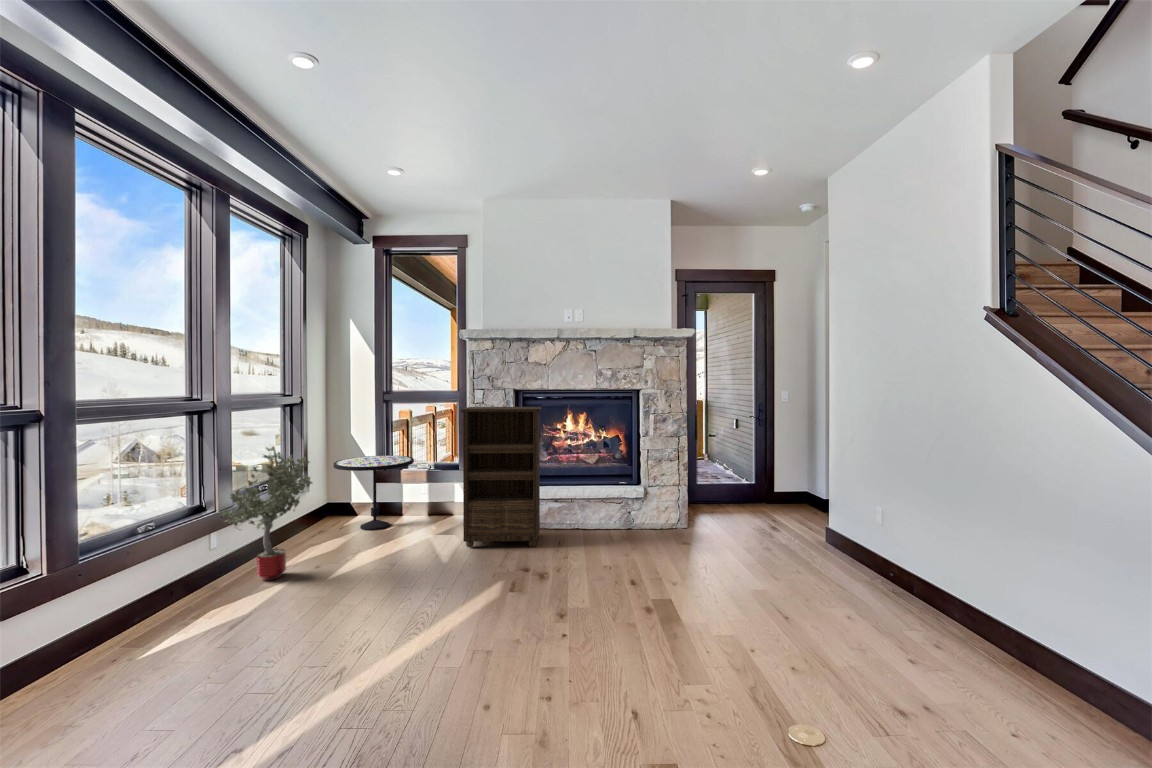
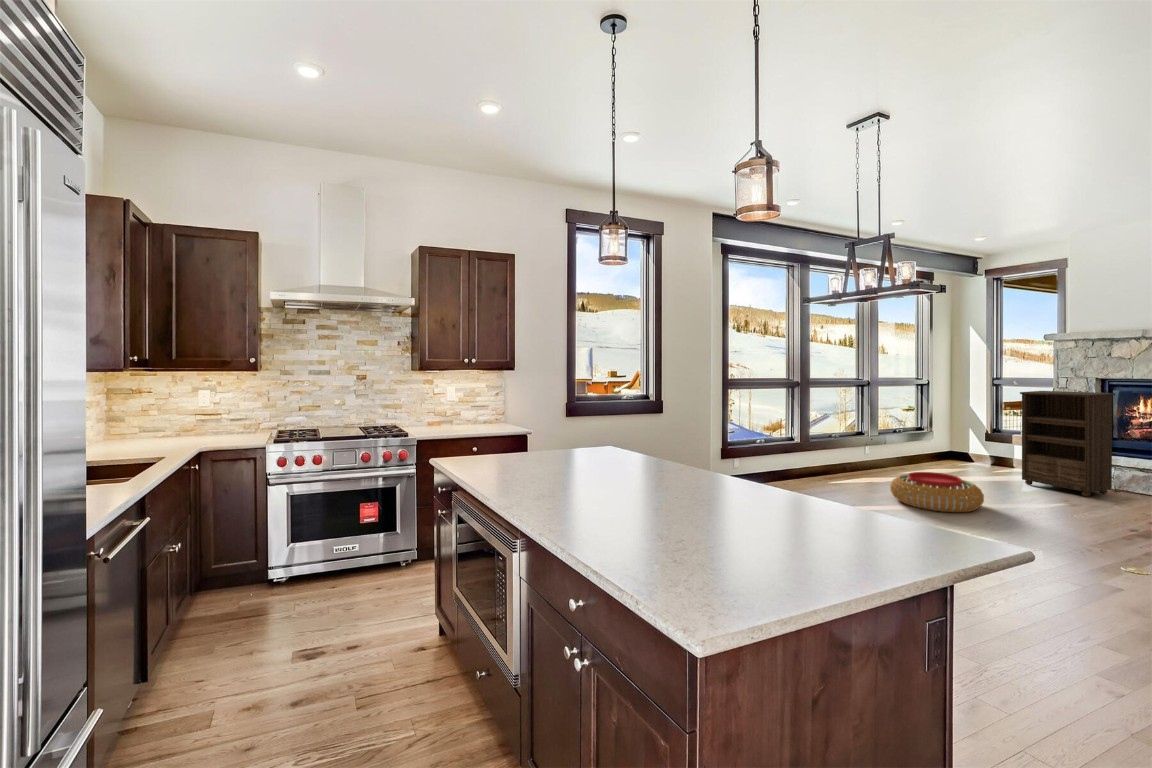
potted tree: present [221,447,312,580] -> none [868,405,918,468]
side table: present [334,455,414,530] -> none [945,419,1010,466]
pouf: none [348,582,520,702] -> present [890,472,984,512]

